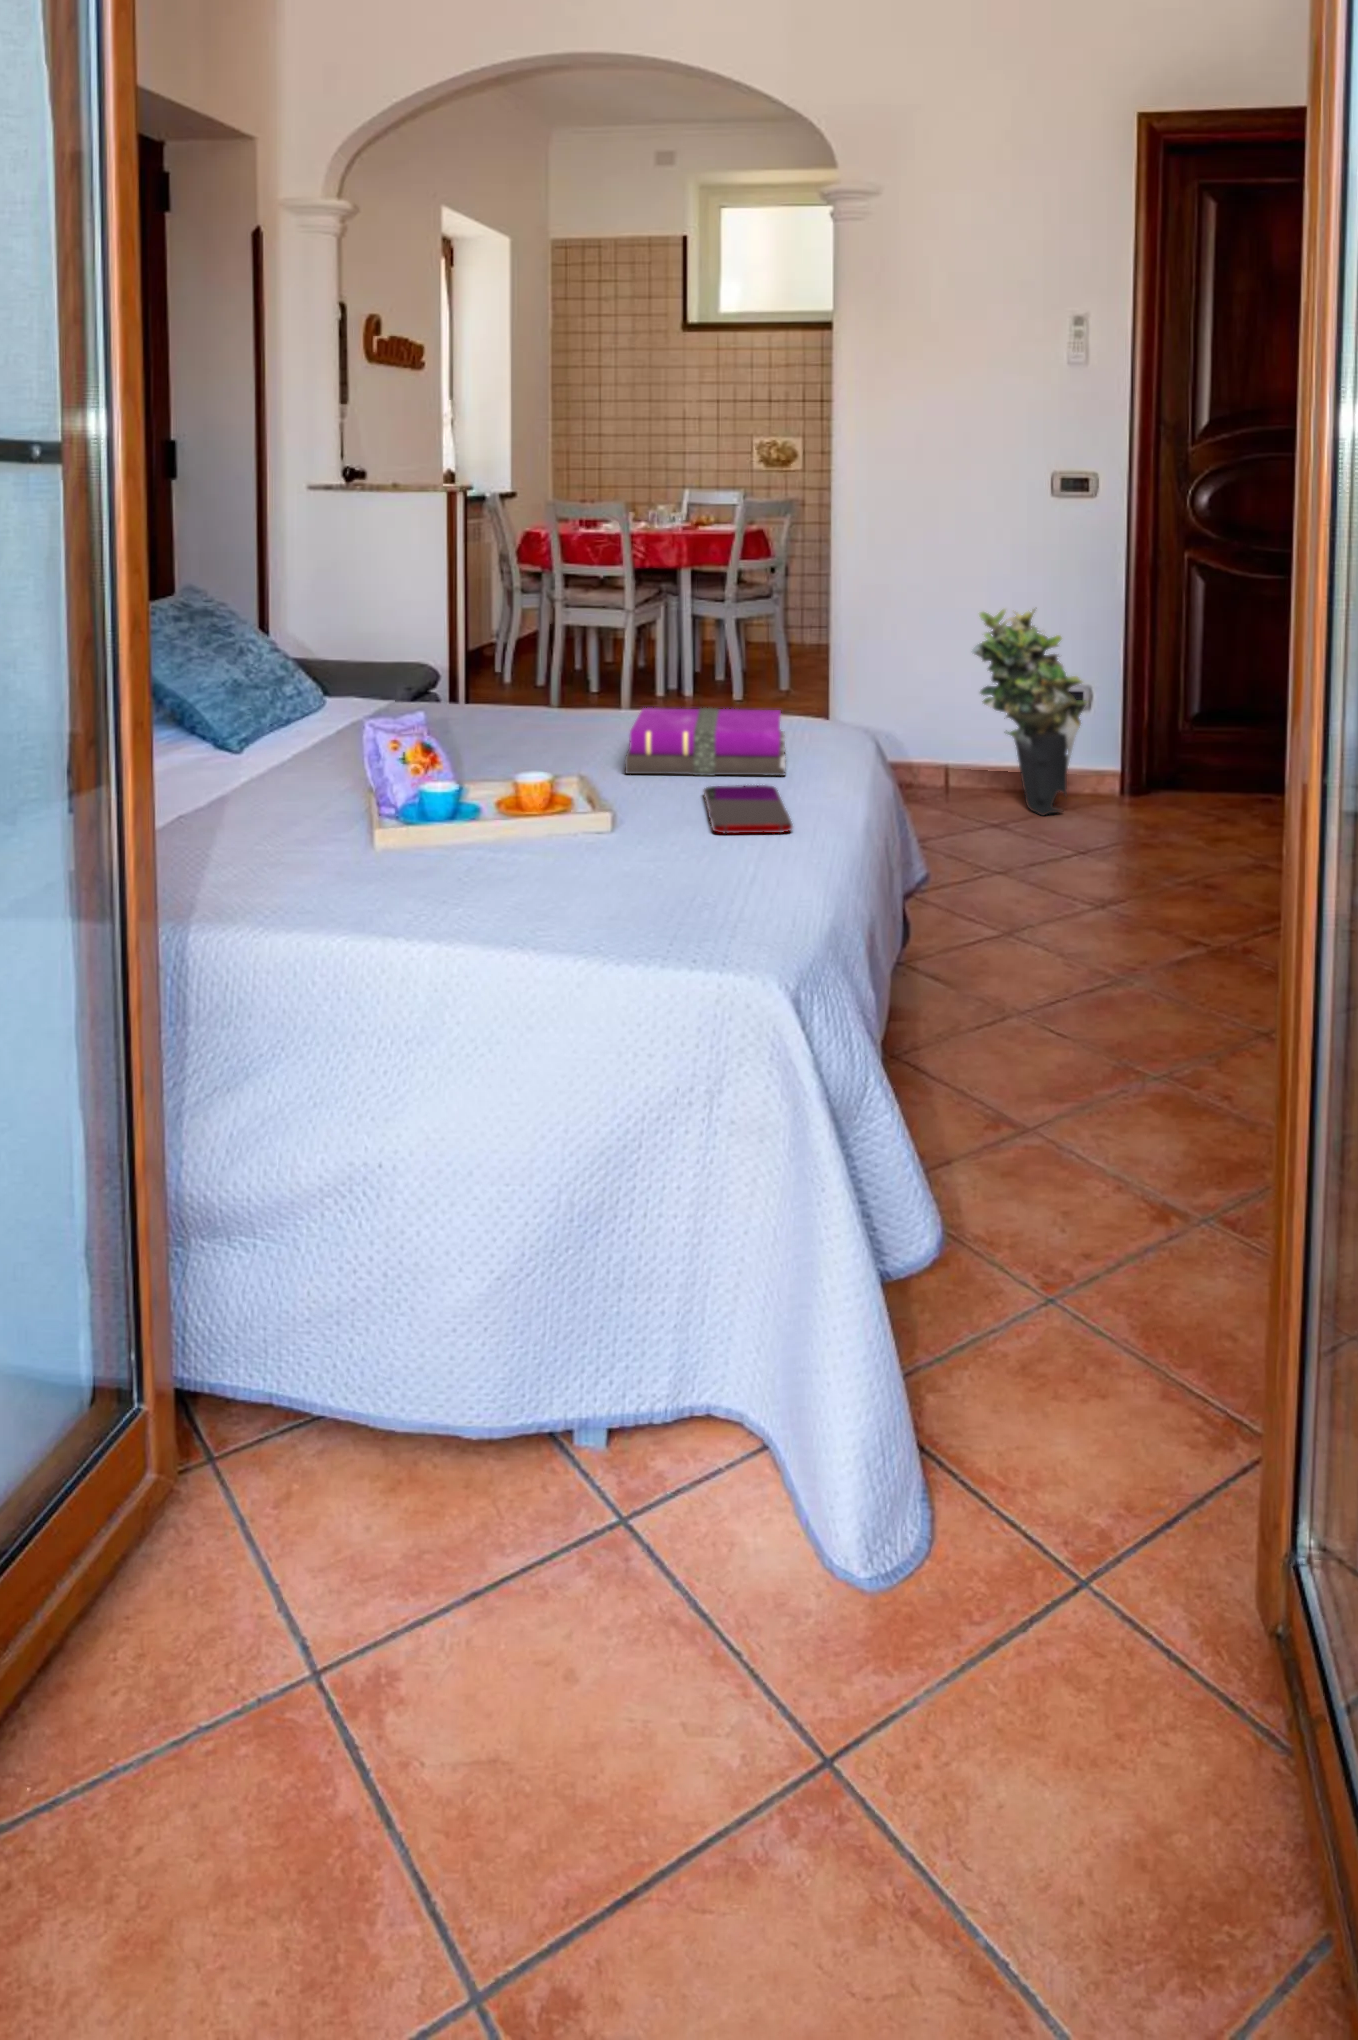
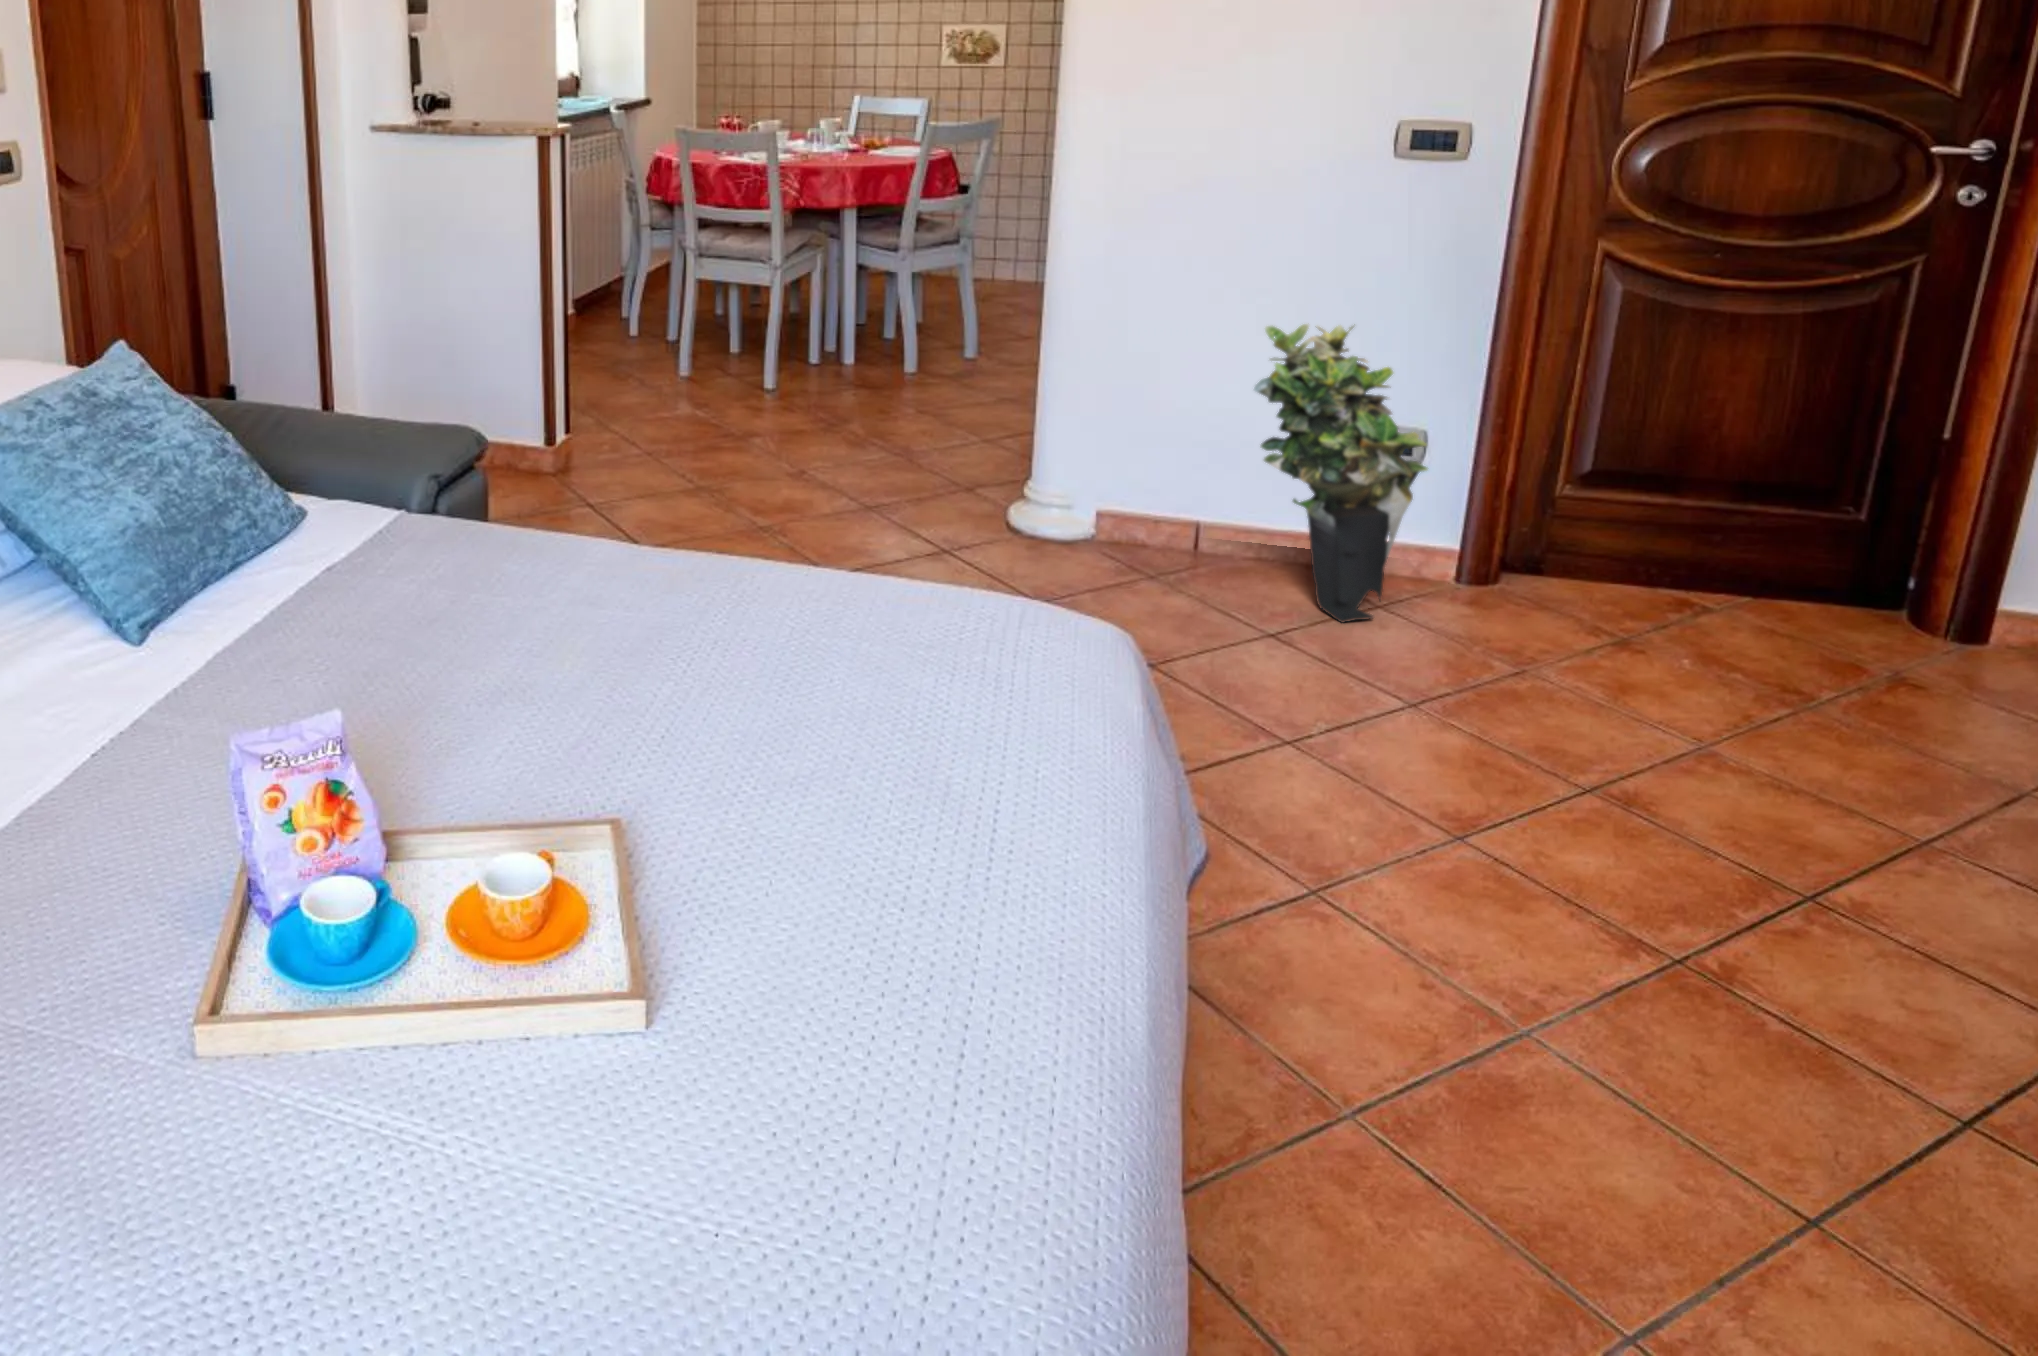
notebook: present [625,708,786,776] -> none [710,633,999,826]
smartphone: present [704,785,793,833] -> none [844,882,1022,1112]

